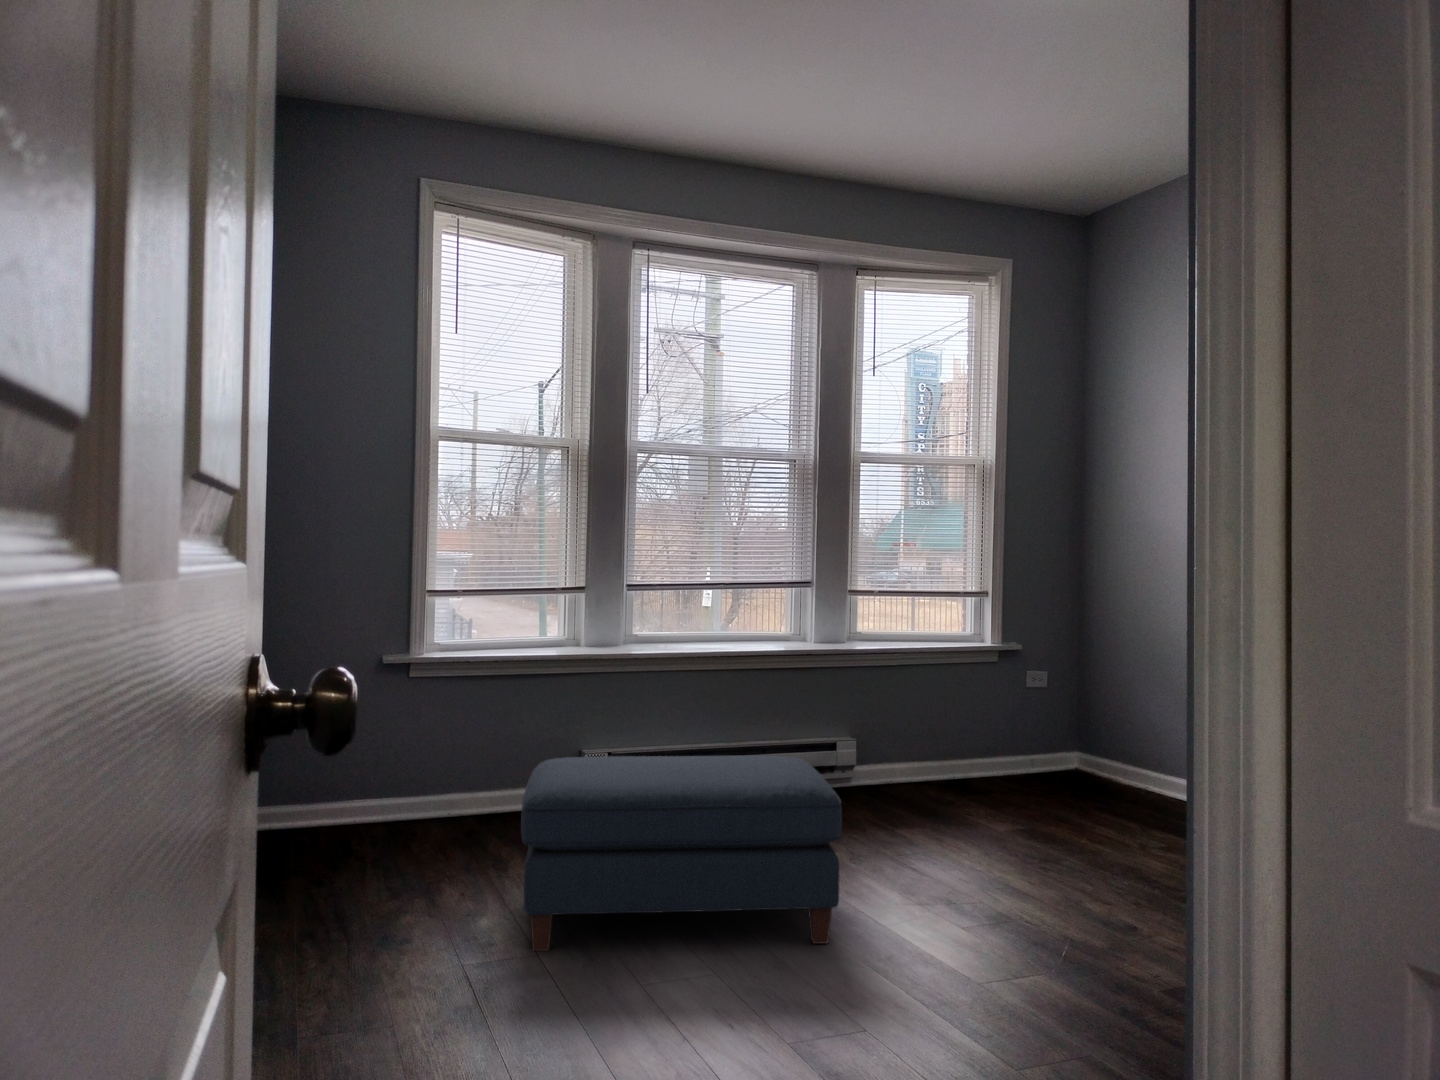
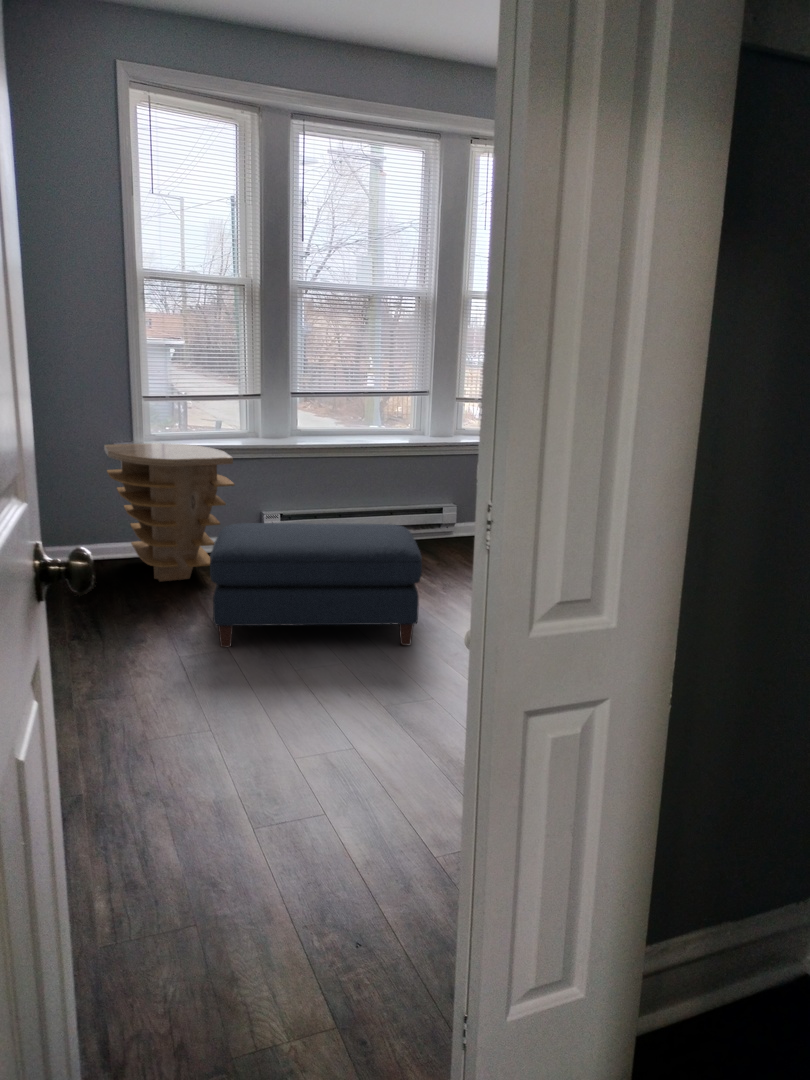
side table: none [370,654,552,852] -> present [104,443,234,581]

